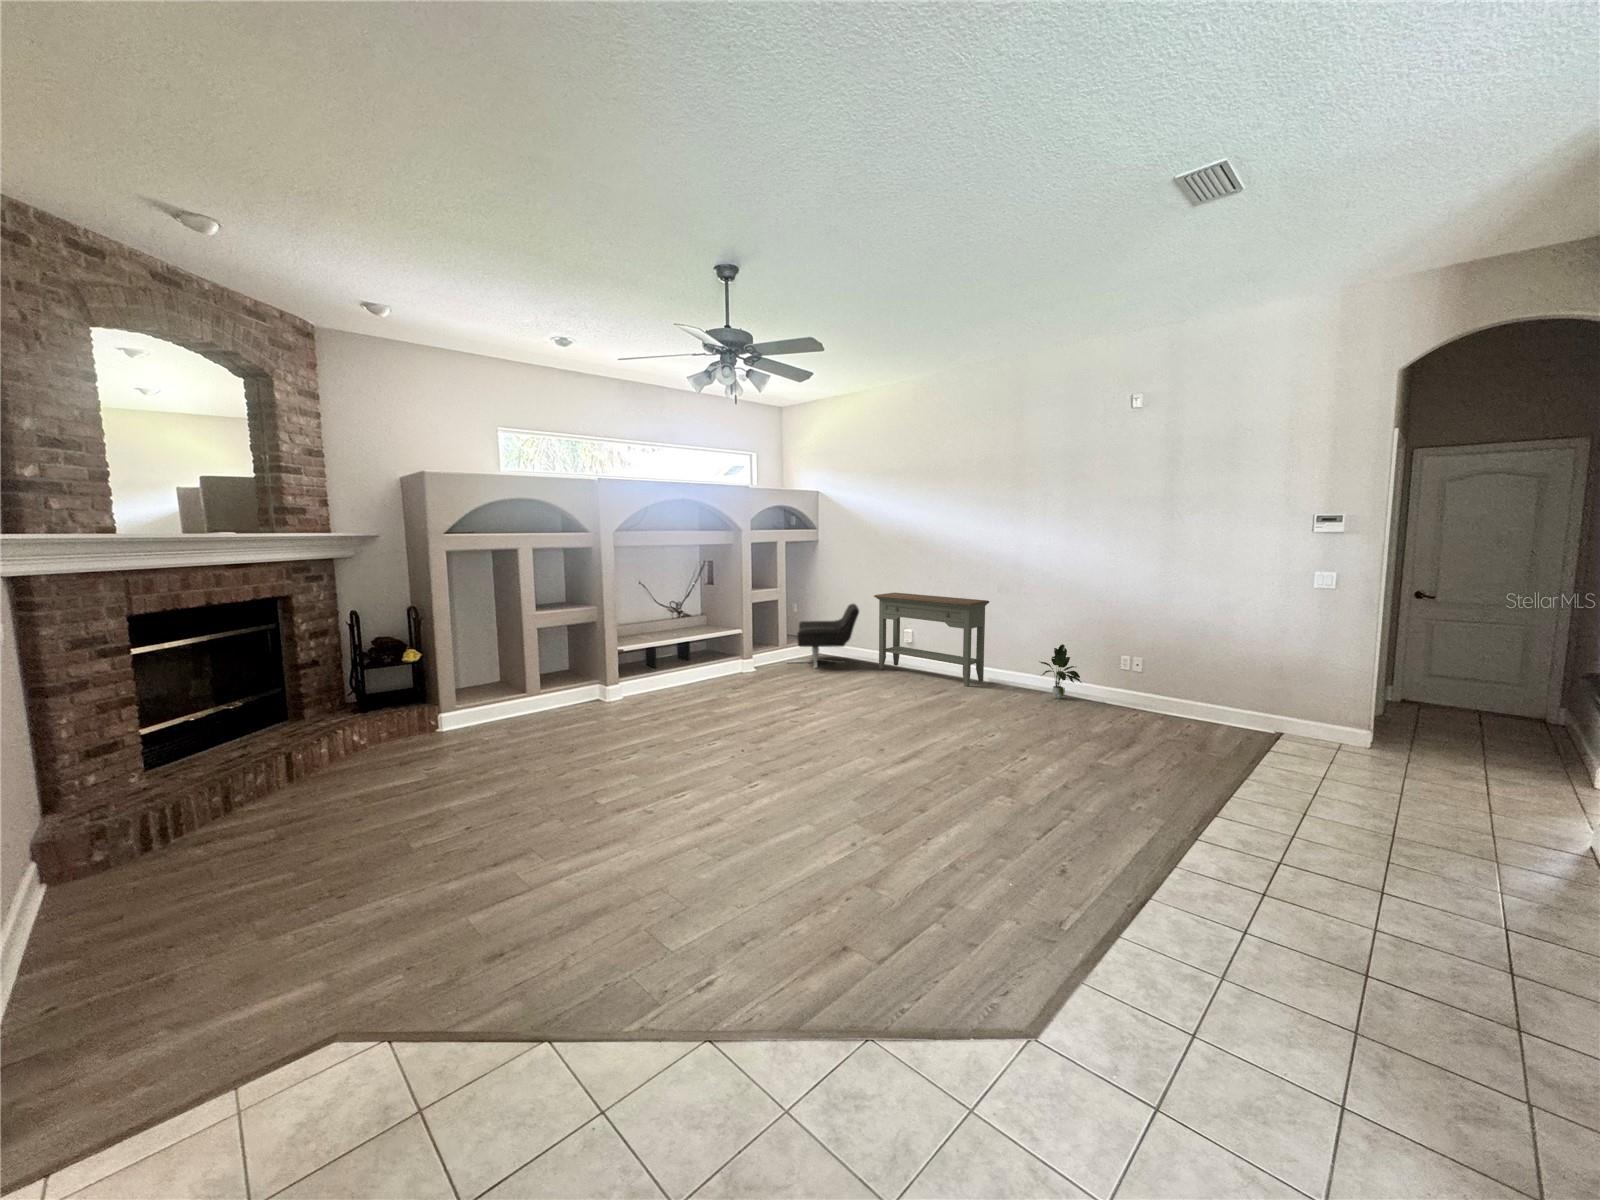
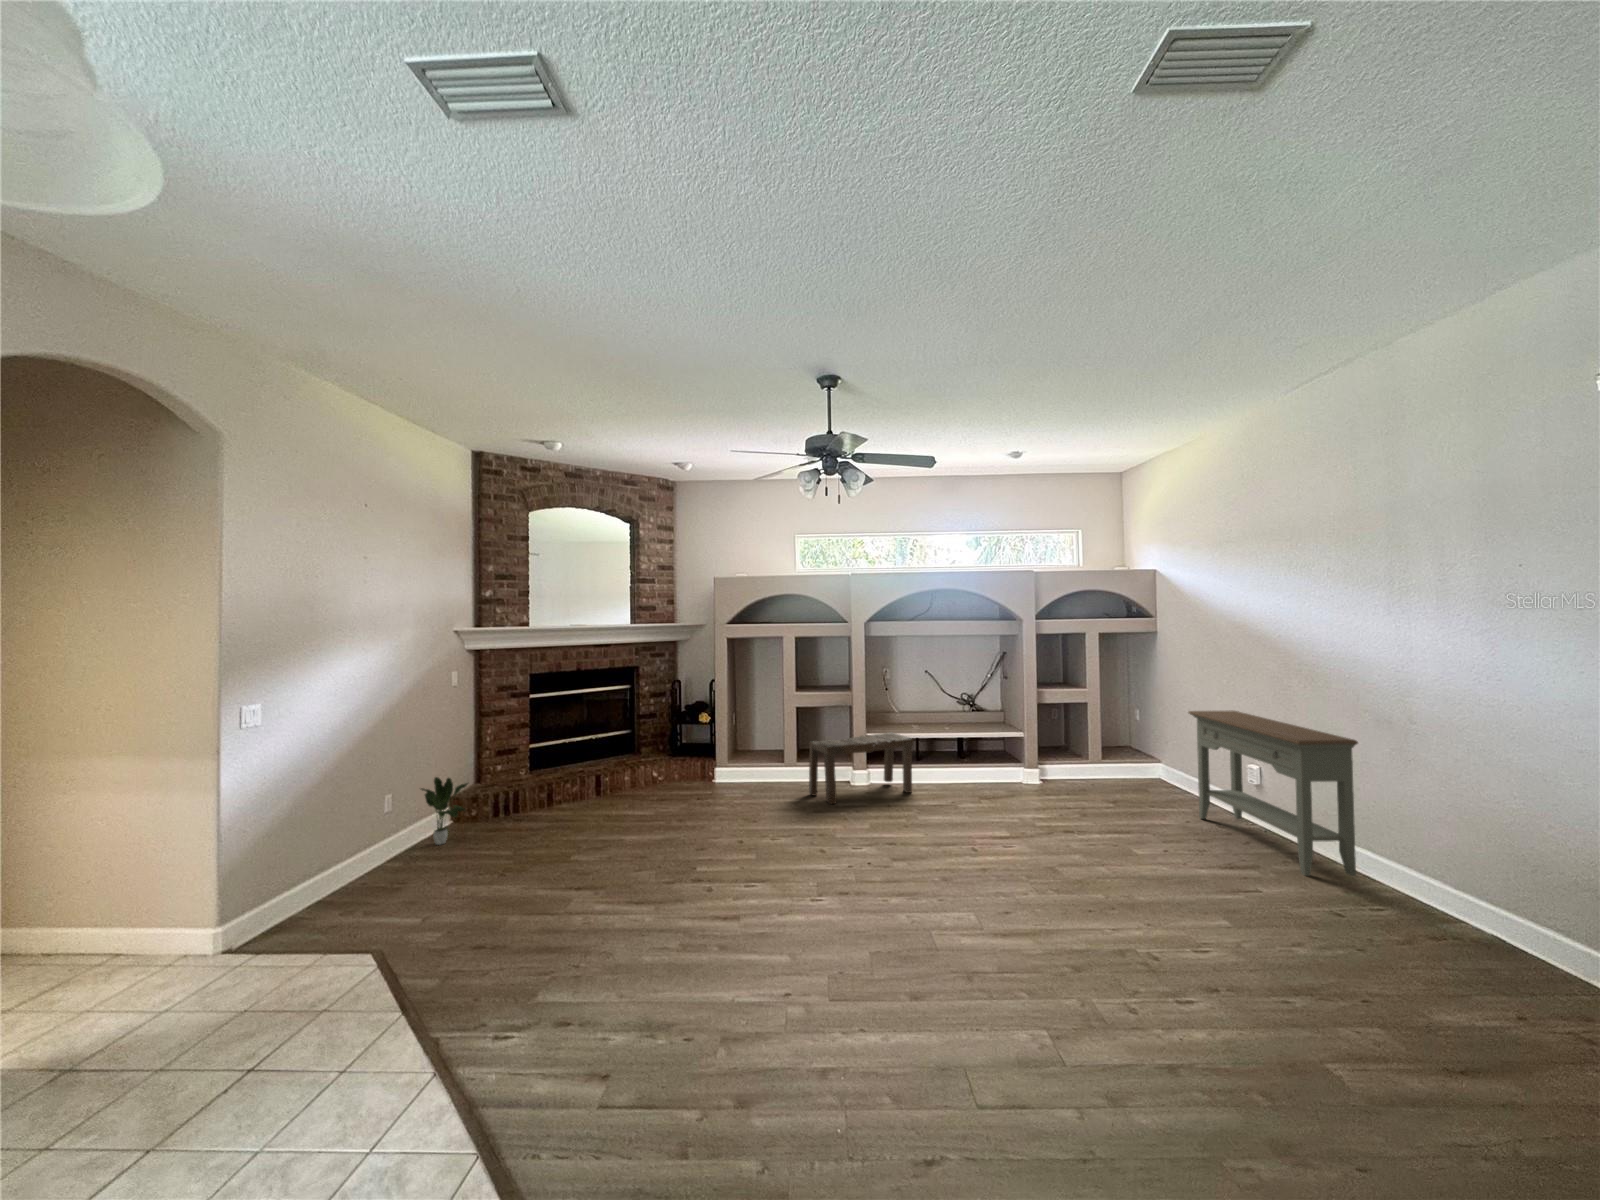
lounge chair: present [797,604,859,668] -> none [1084,720,1193,800]
bench: none [580,641,677,718] -> present [809,732,913,804]
potted plant: present [1039,644,1082,699] -> present [421,777,468,845]

